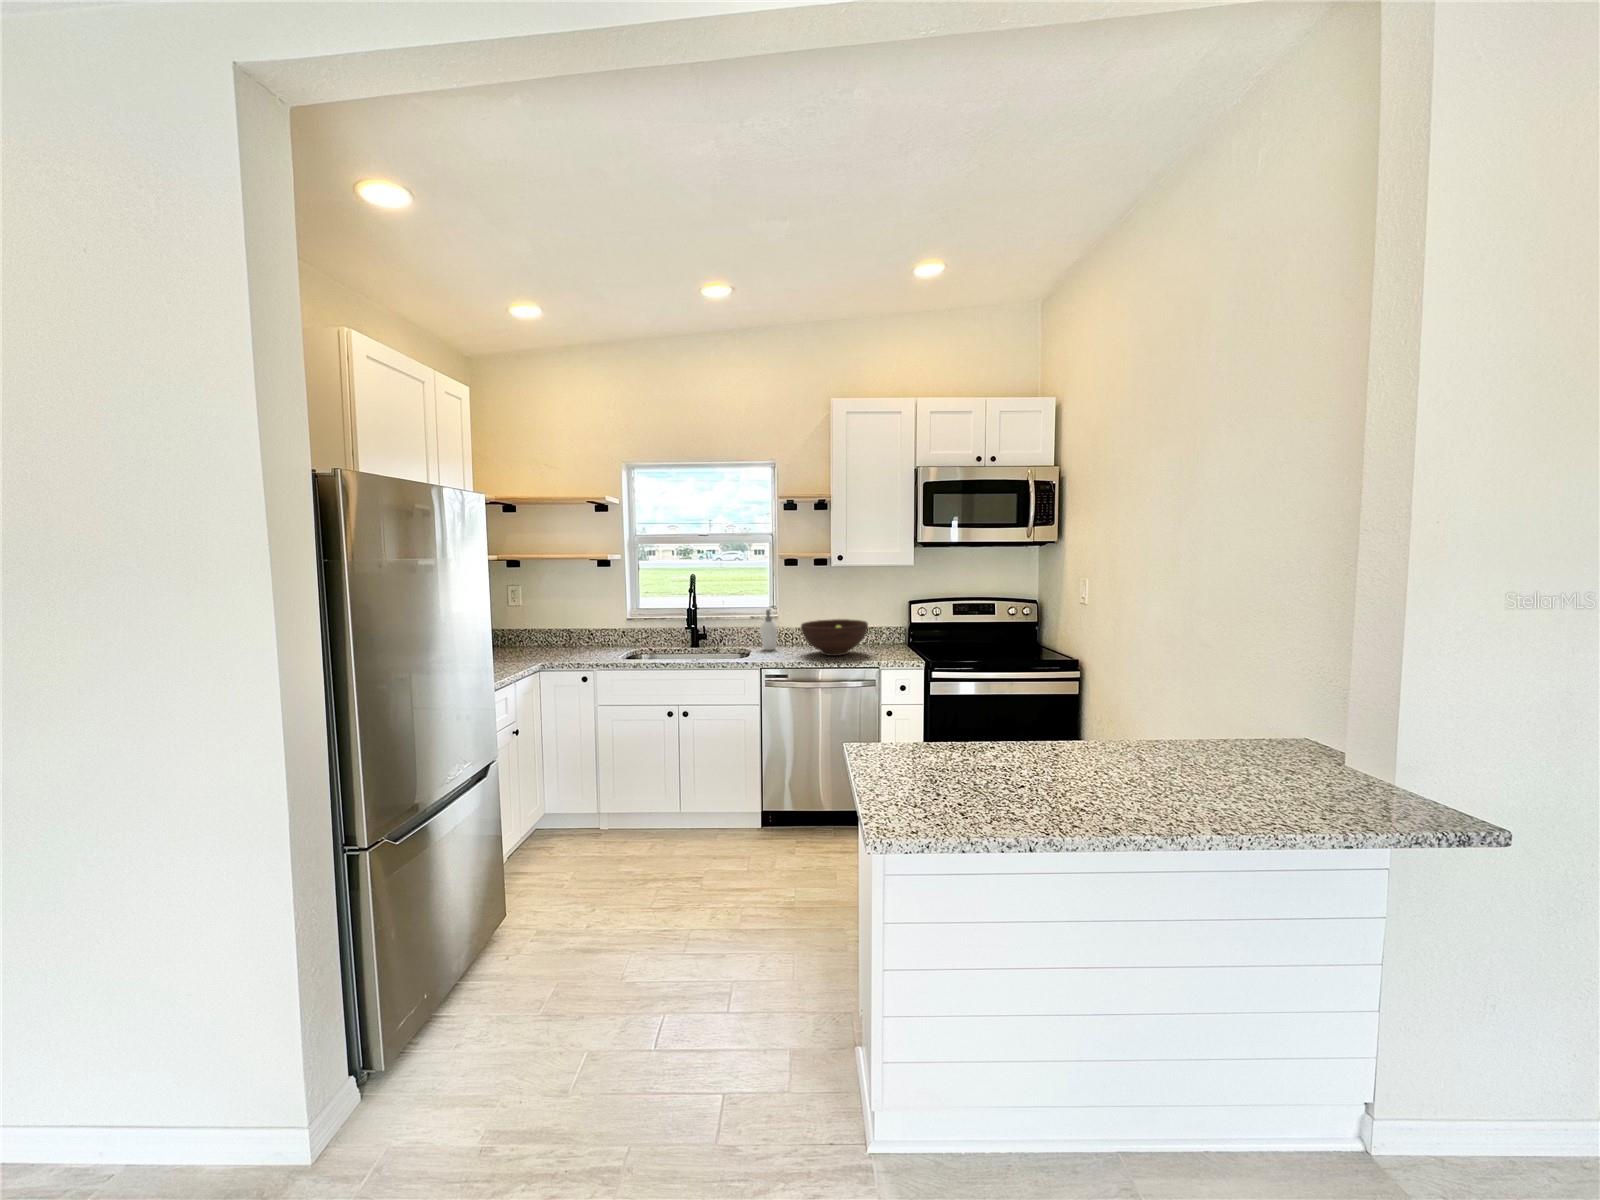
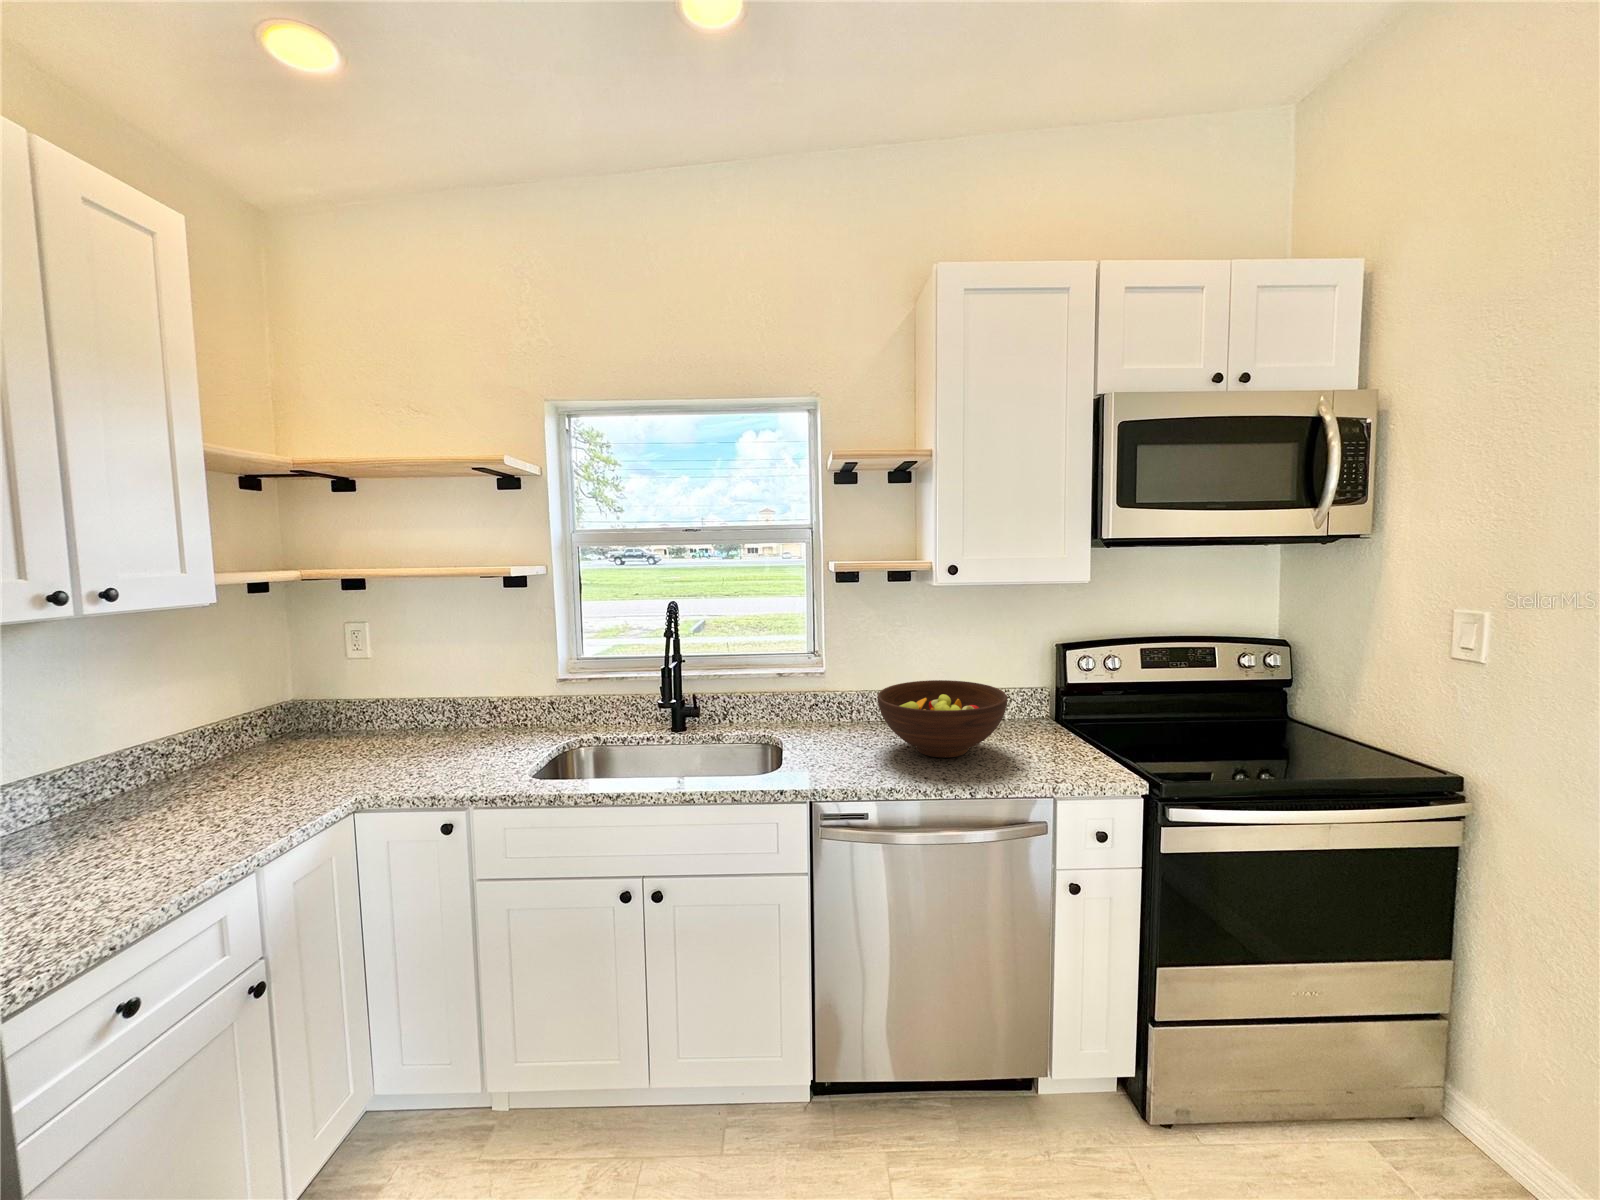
soap dispenser: present [760,609,778,650] -> none [796,663,832,738]

